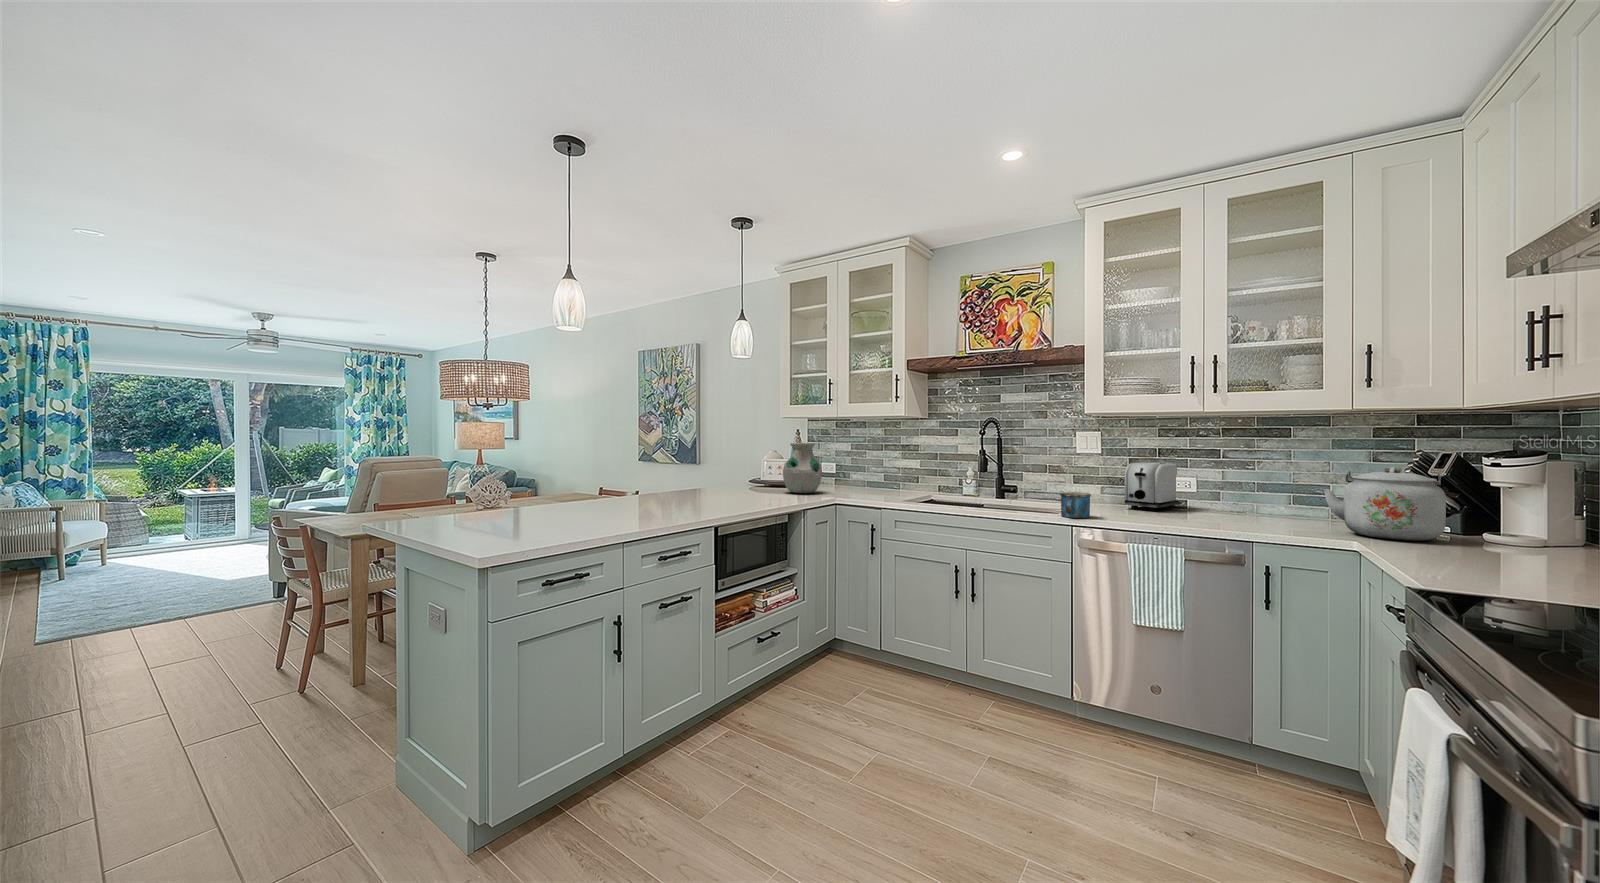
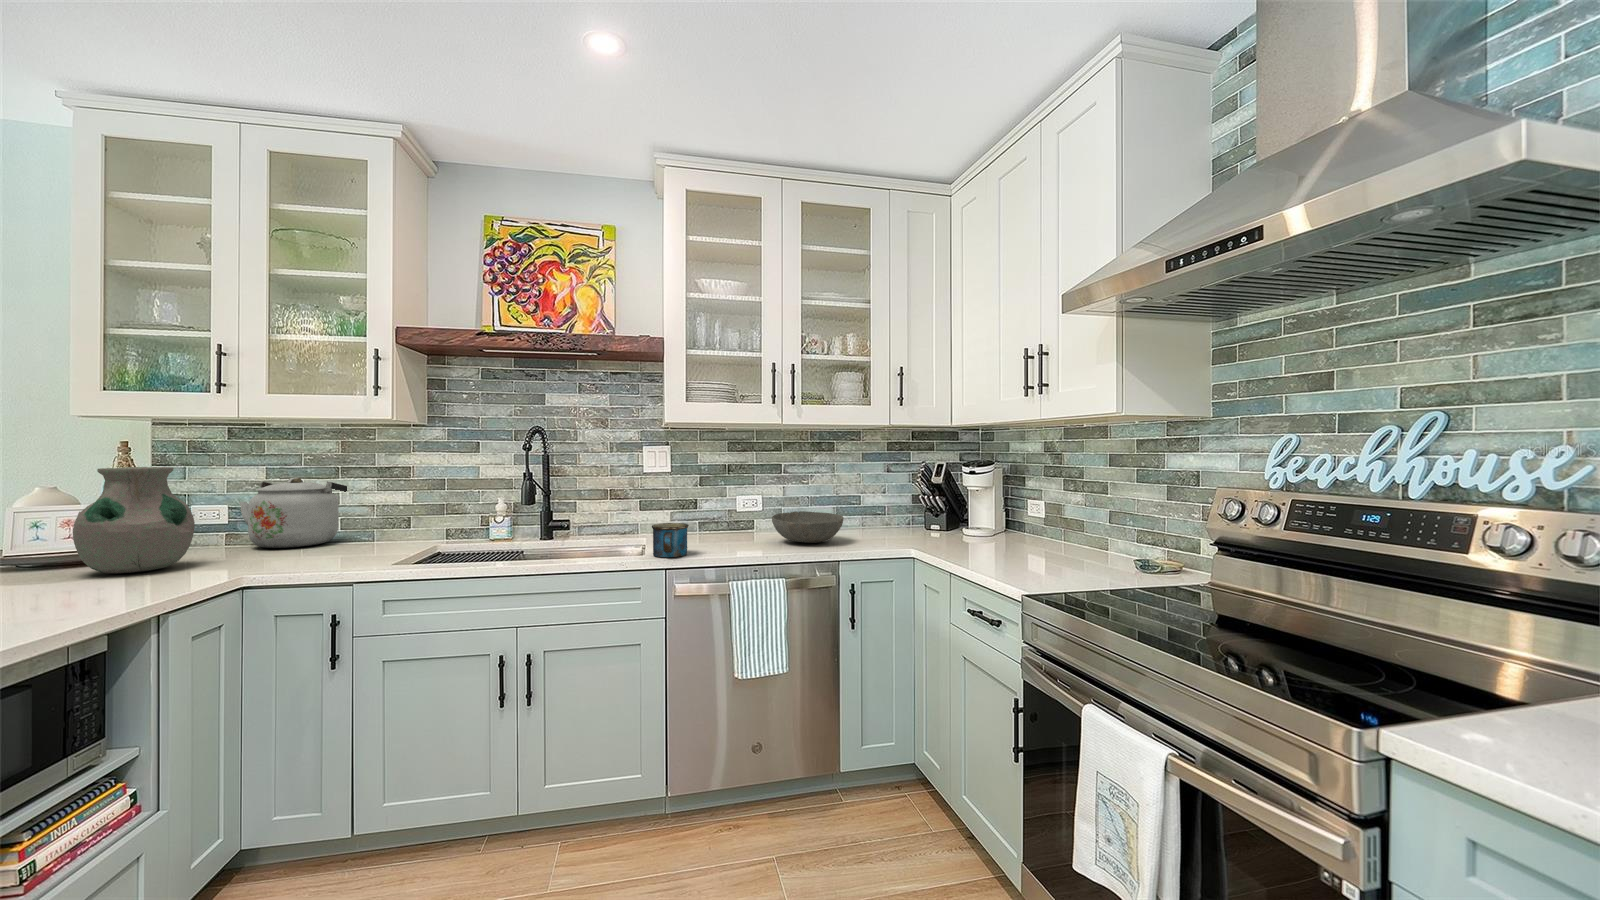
toaster: present [1124,462,1181,511] -> none [702,480,748,534]
kettle: present [1323,467,1446,541] -> present [239,477,347,548]
bowl: none [1182,495,1267,524] -> present [772,511,844,543]

